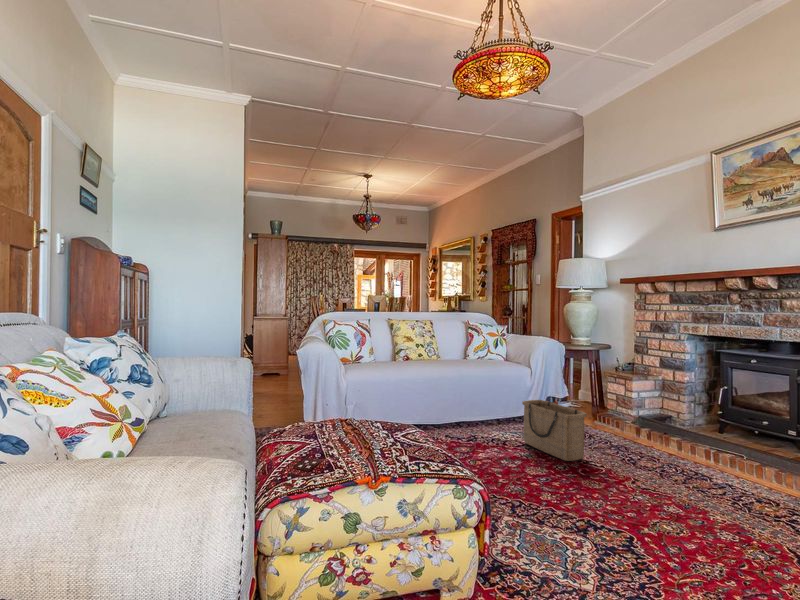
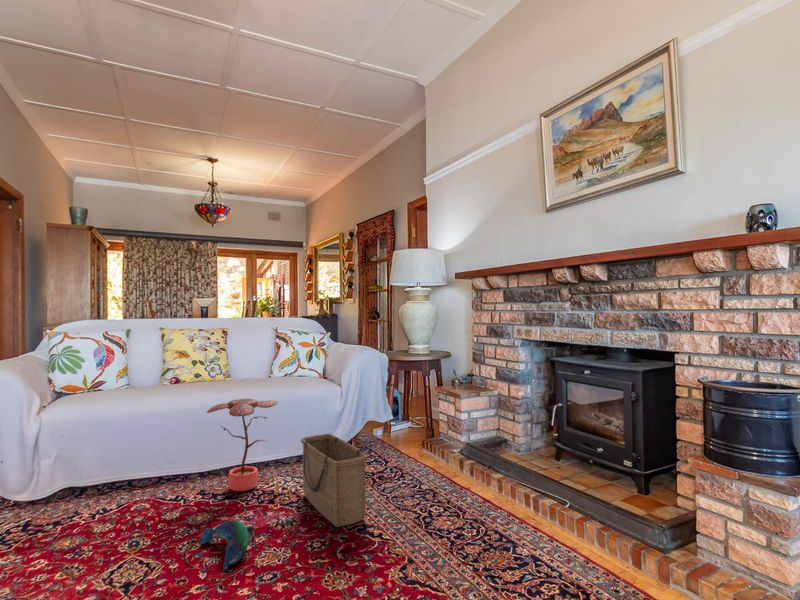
potted plant: none [449,372,497,438] -> present [207,399,278,491]
plush toy: none [478,449,517,476] -> present [199,520,253,570]

